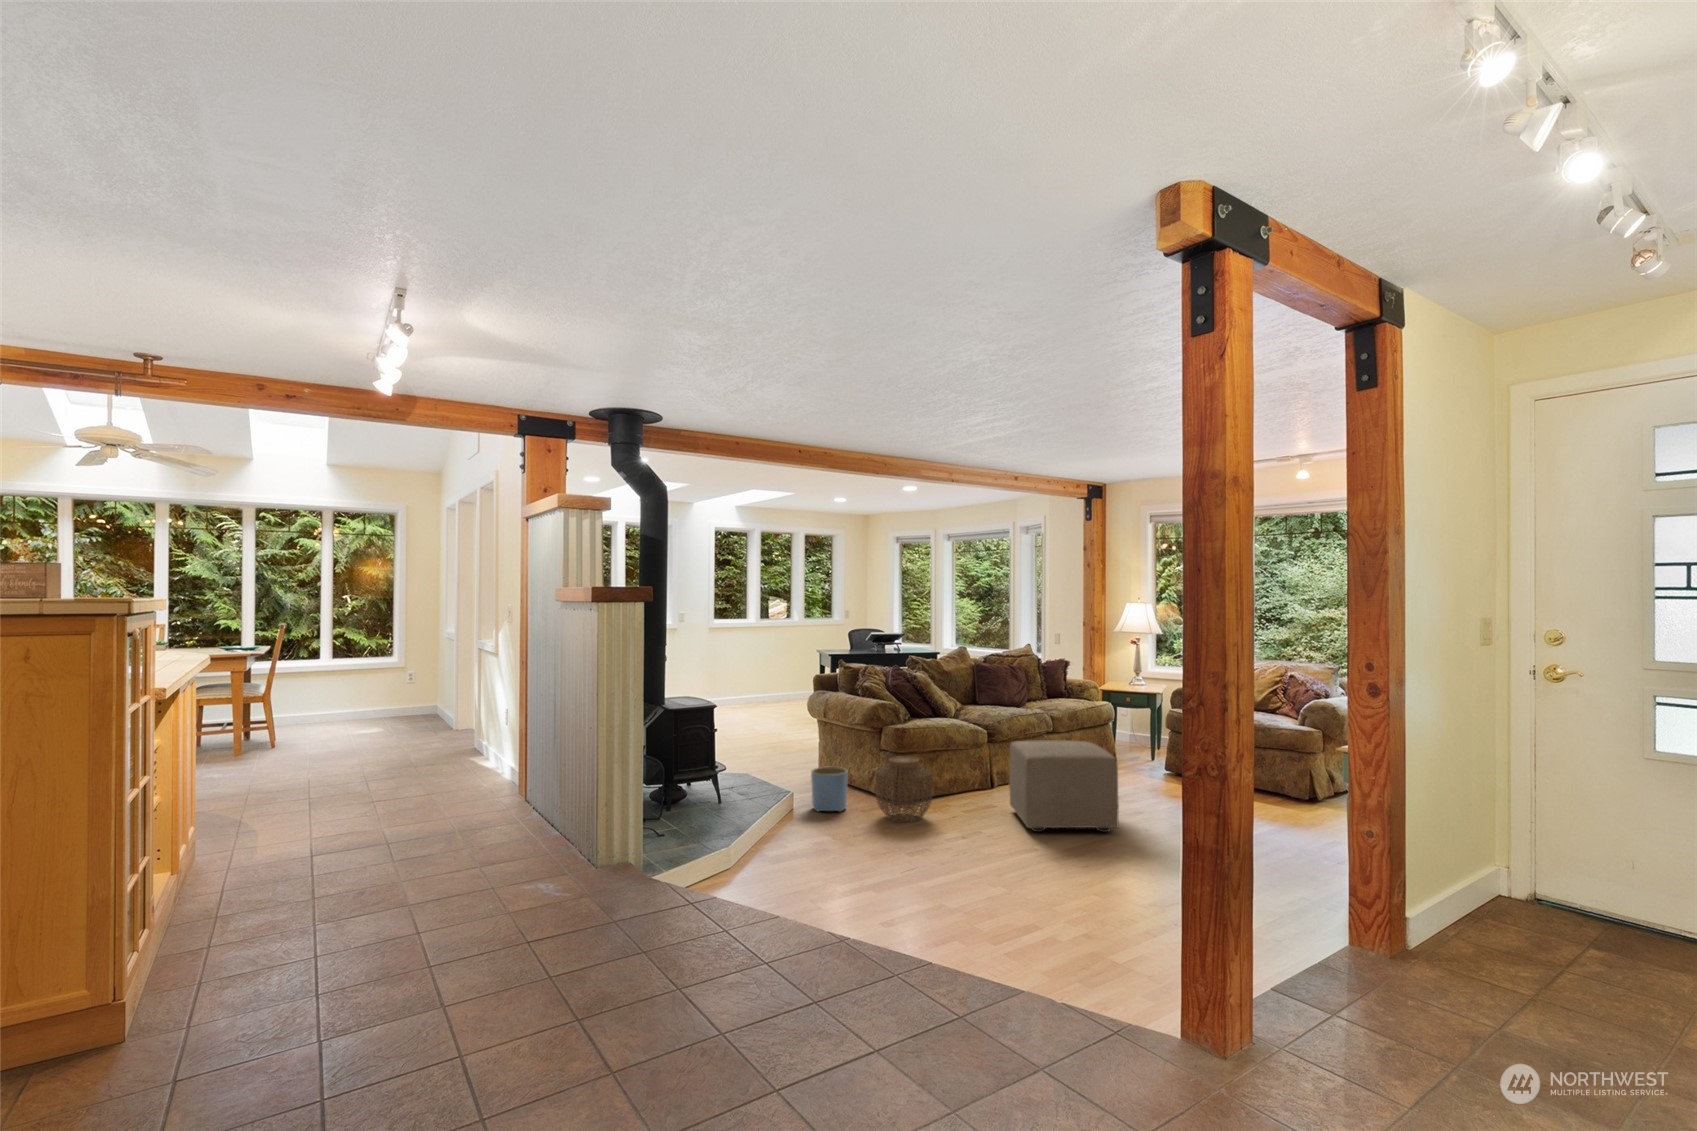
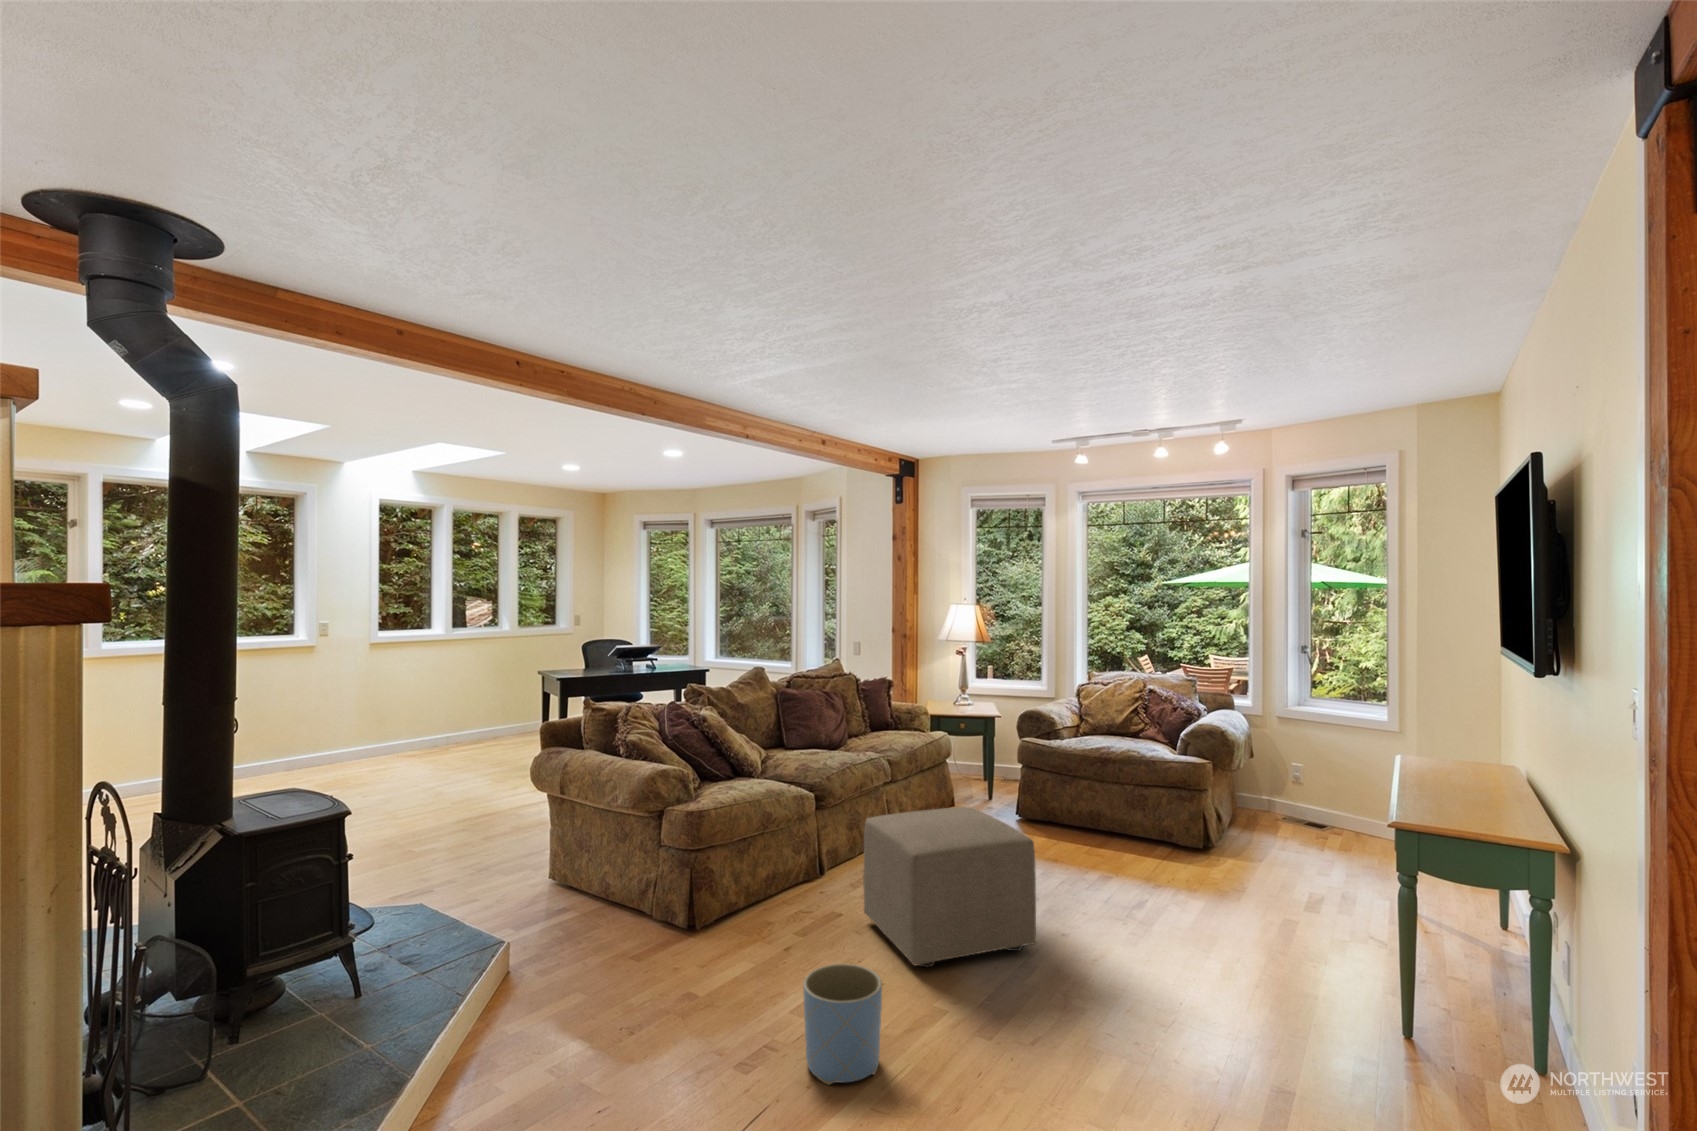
woven basket: present [876,756,932,822] -> none [663,862,757,979]
planter: present [811,767,848,812] -> present [803,964,882,1085]

